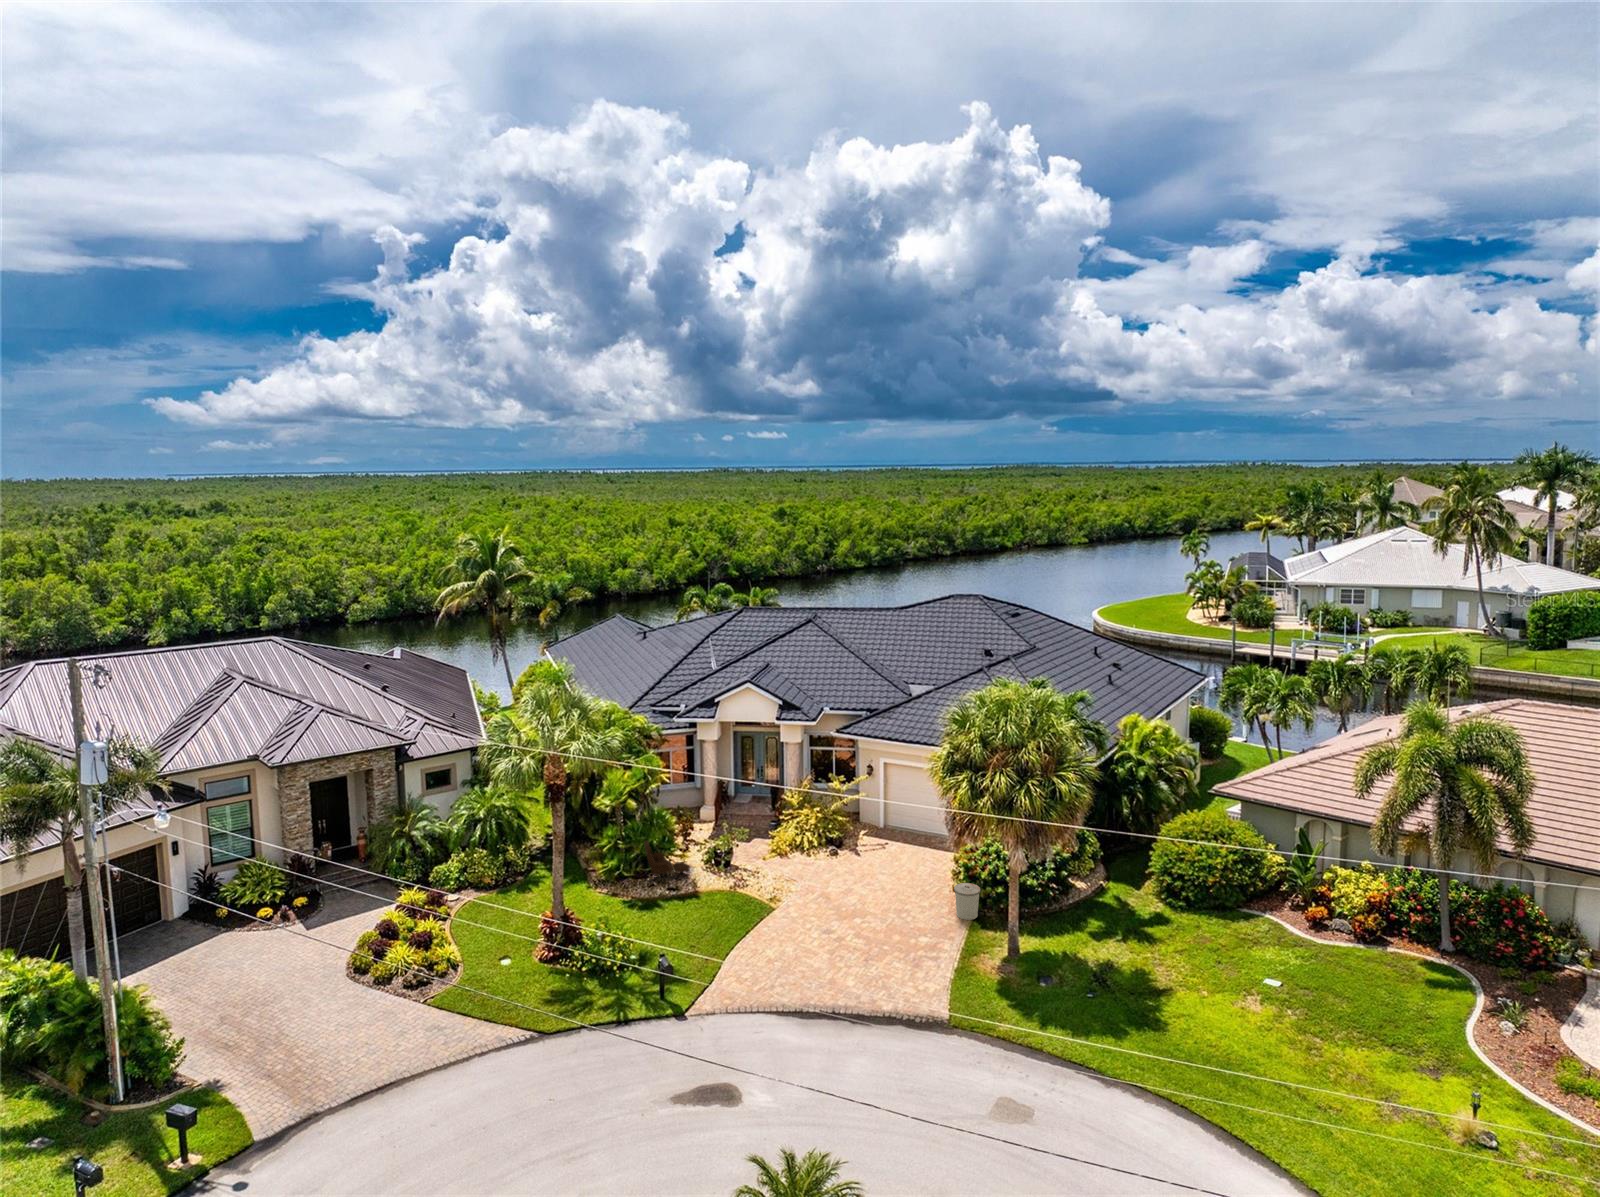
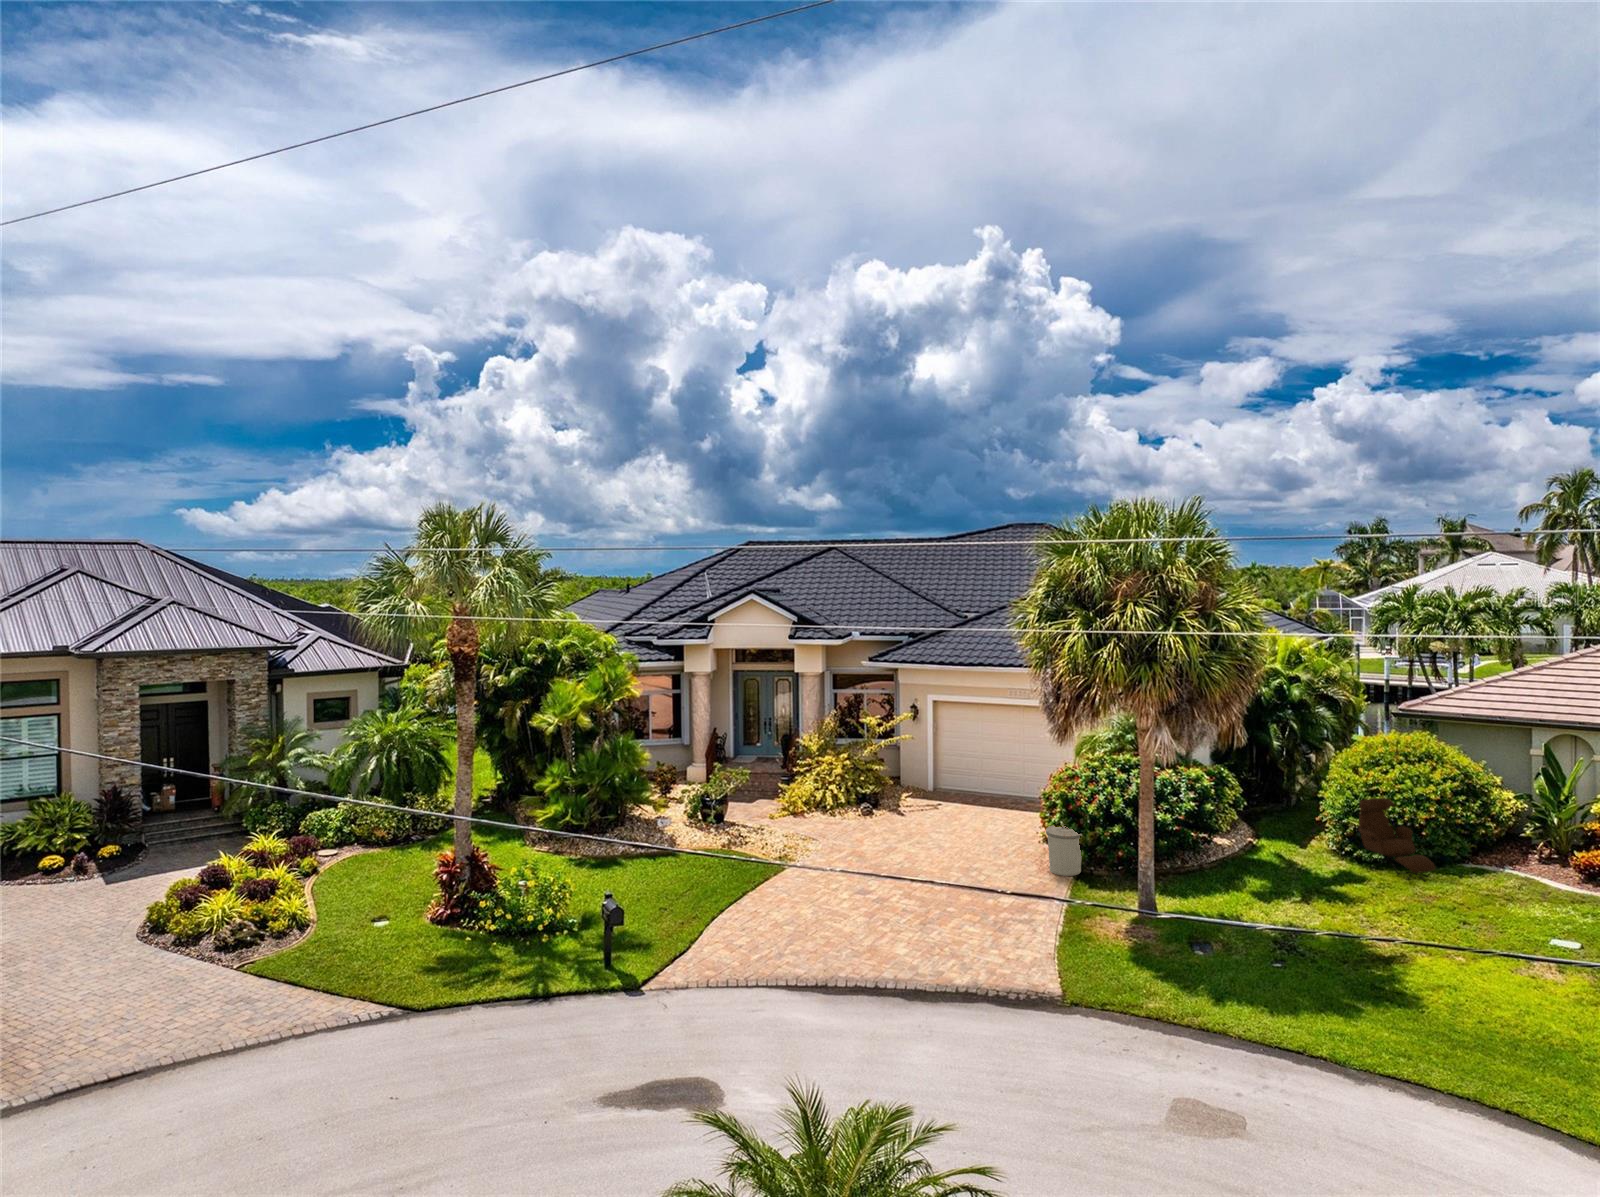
lounge chair: present [644,841,690,883] -> present [1358,798,1435,881]

